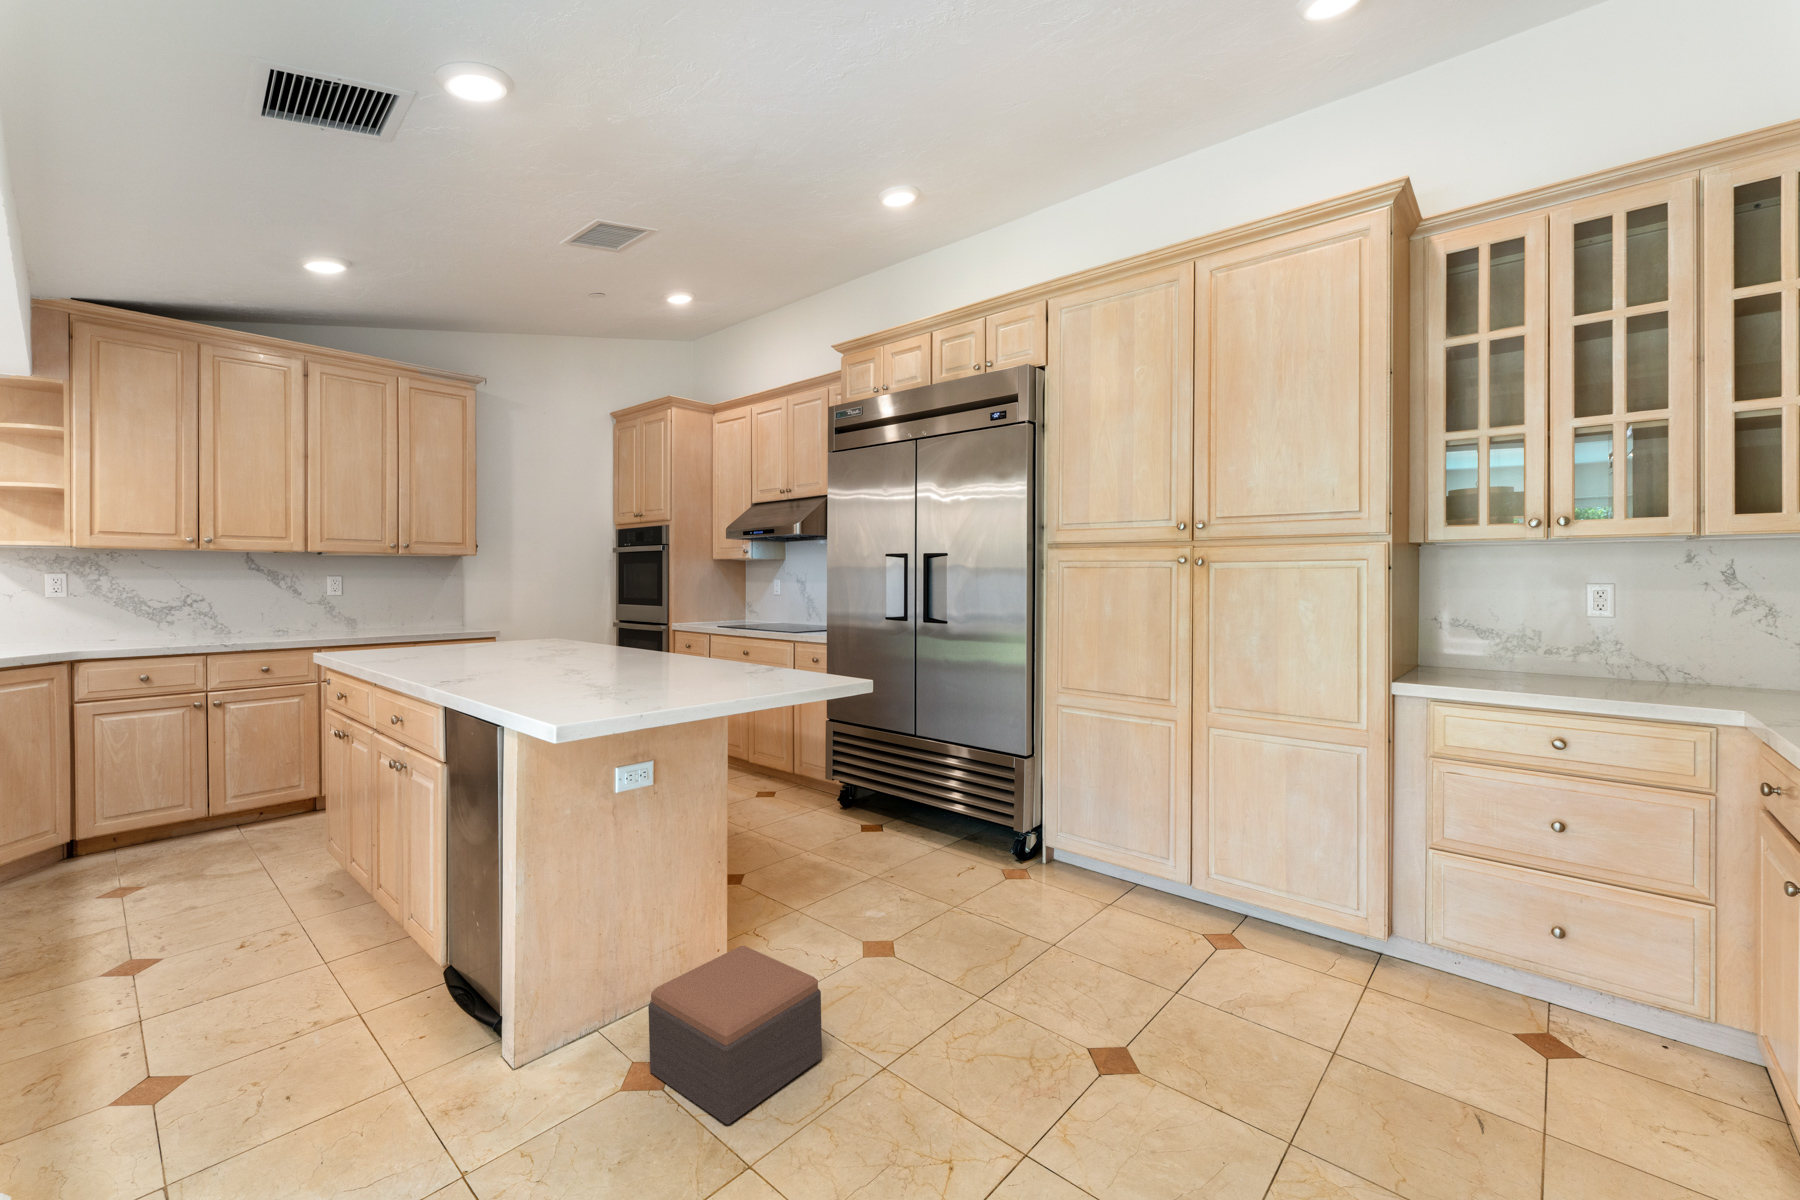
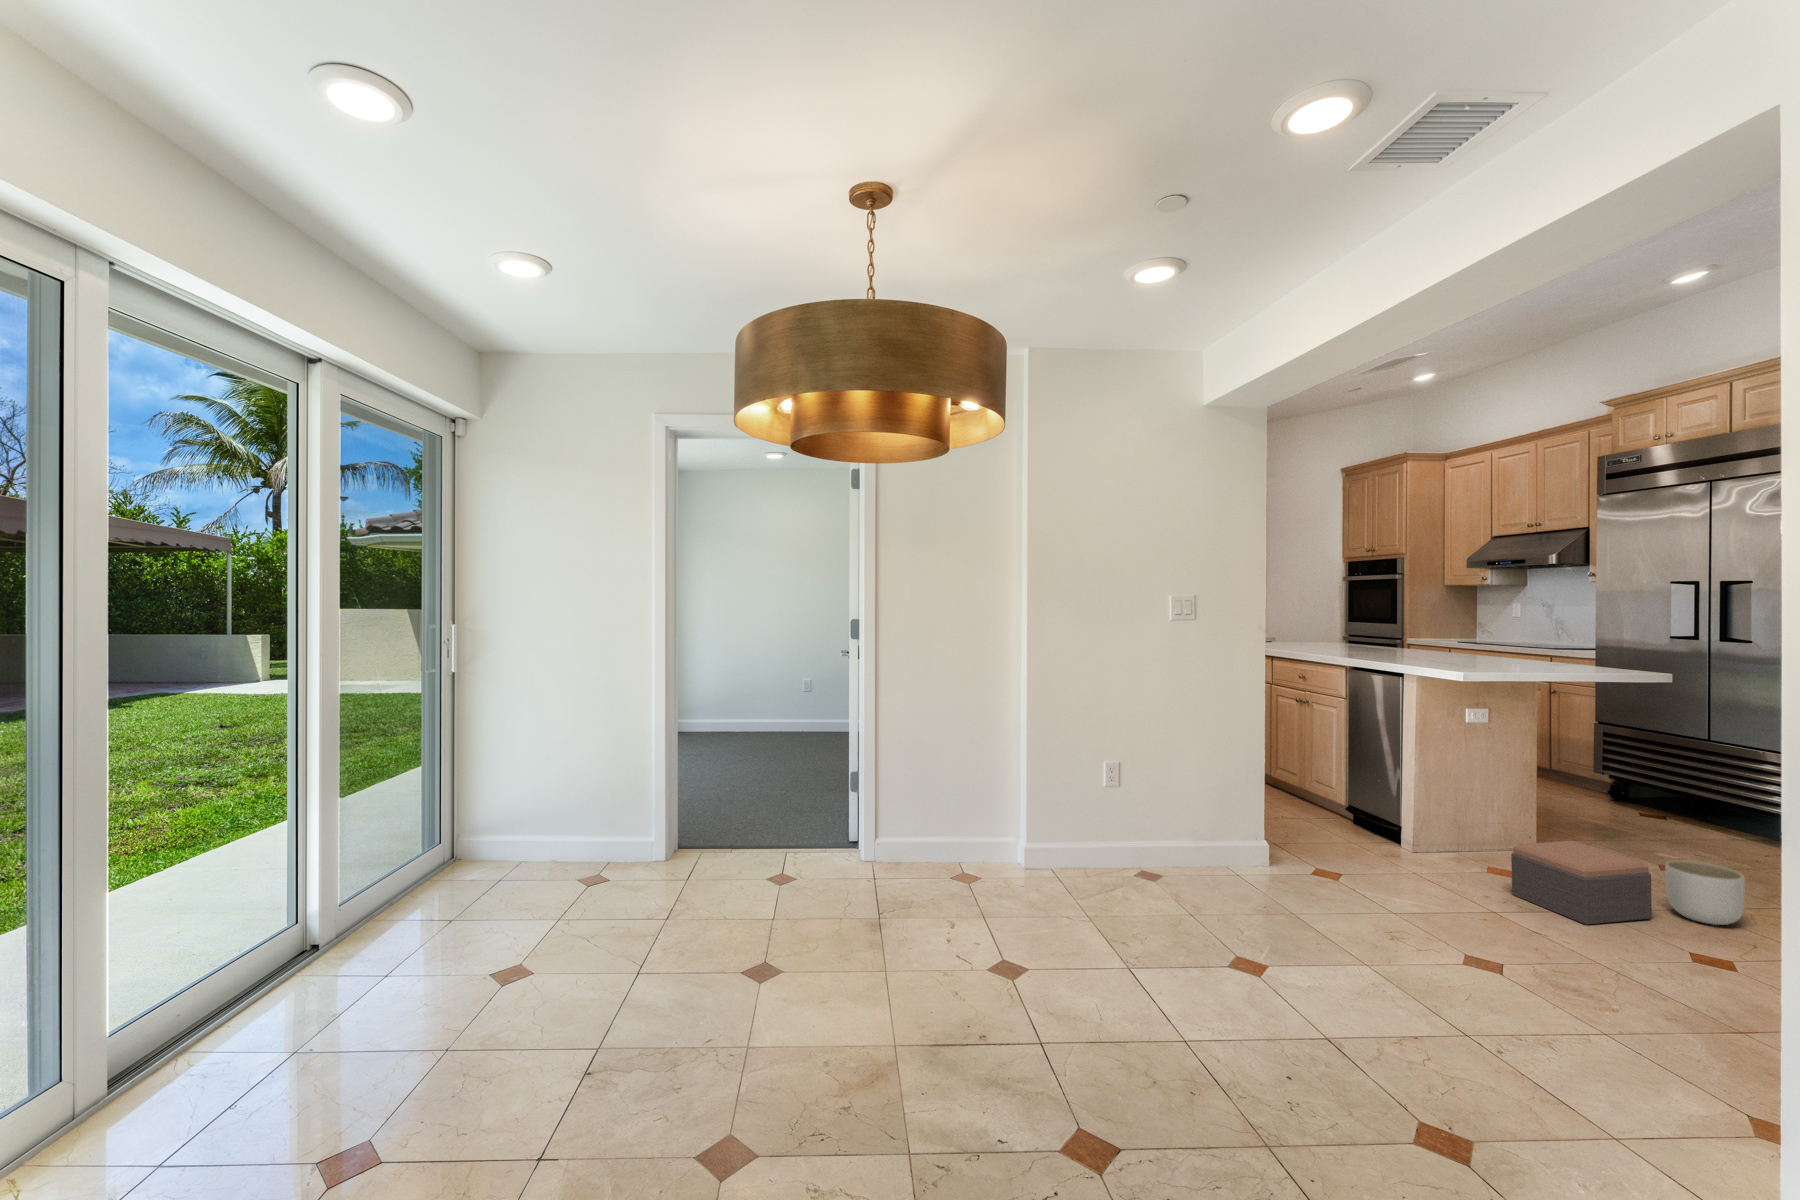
planter: none [843,938,921,1039] -> present [1665,860,1745,925]

